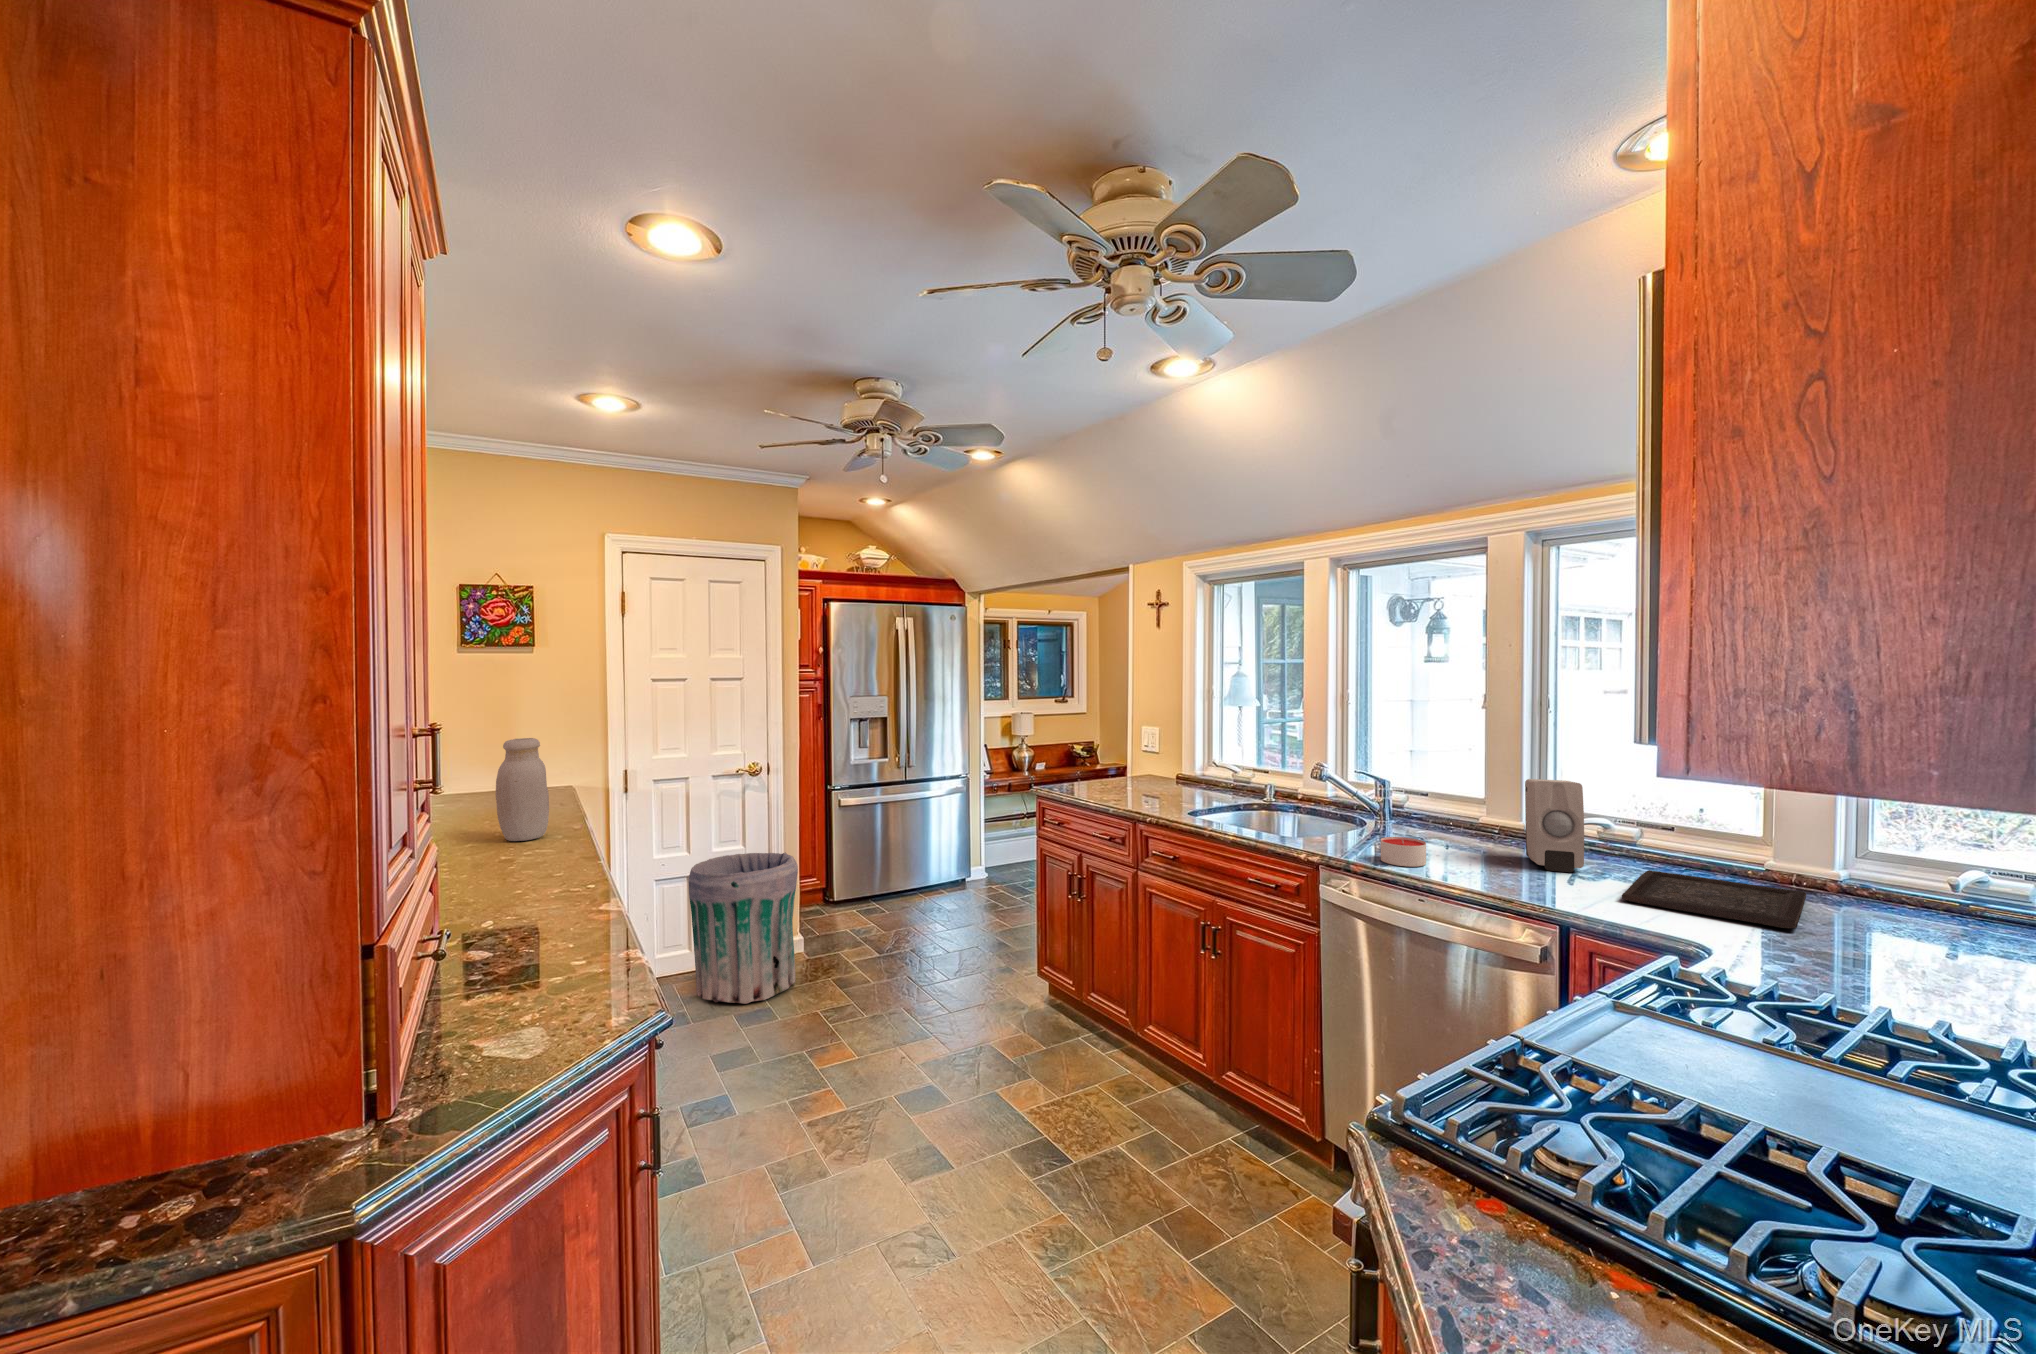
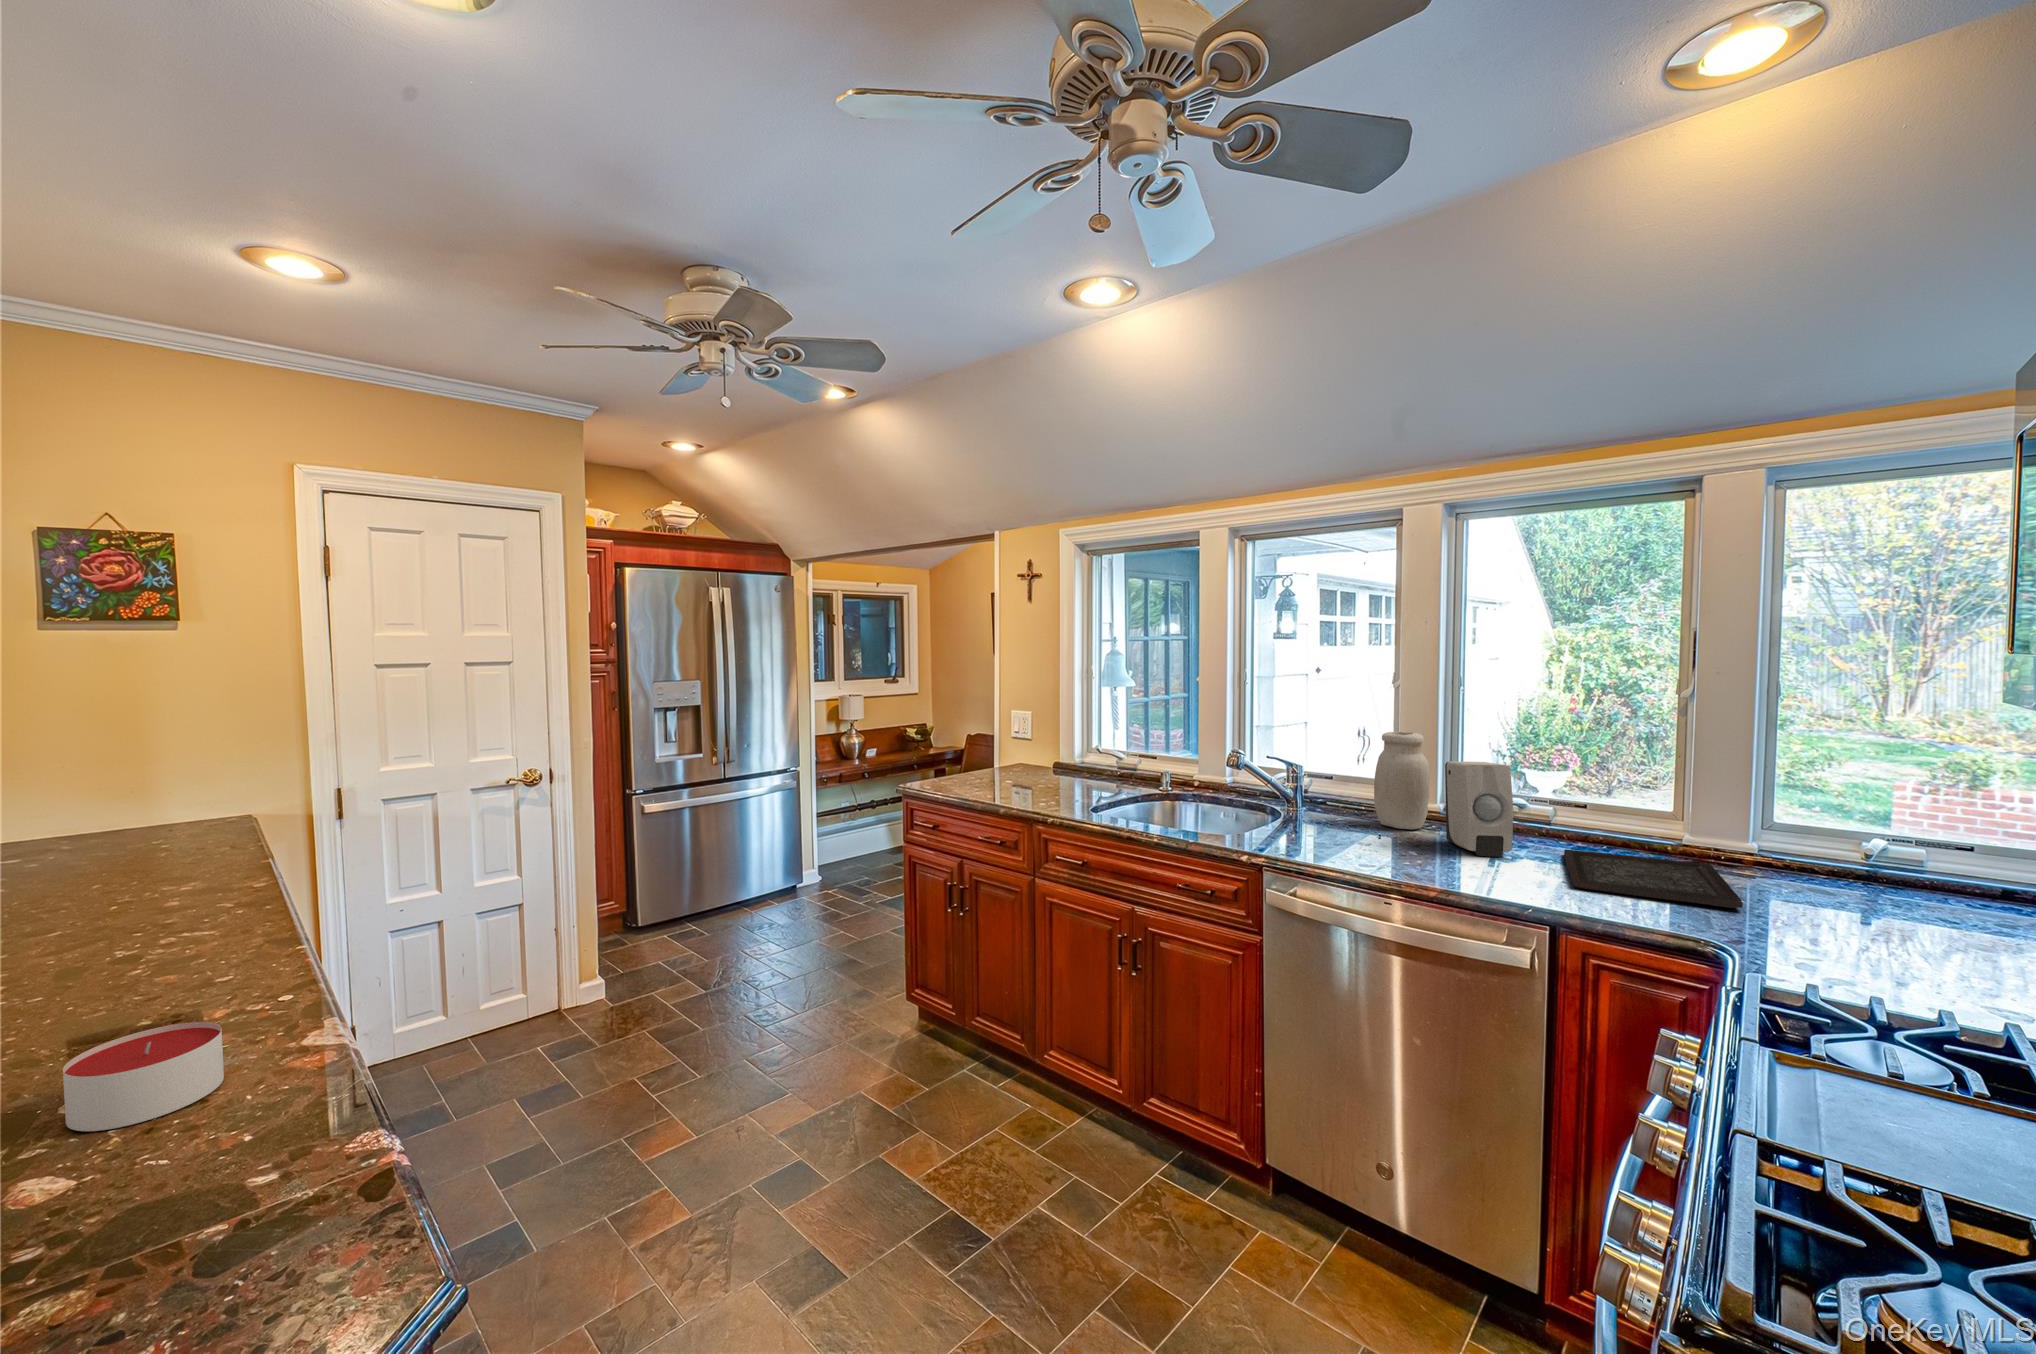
jar: present [496,738,549,841] -> present [1374,732,1430,829]
candle: present [1381,837,1426,867] -> present [63,1022,224,1131]
trash can: present [688,853,798,1004] -> none [441,881,600,1087]

